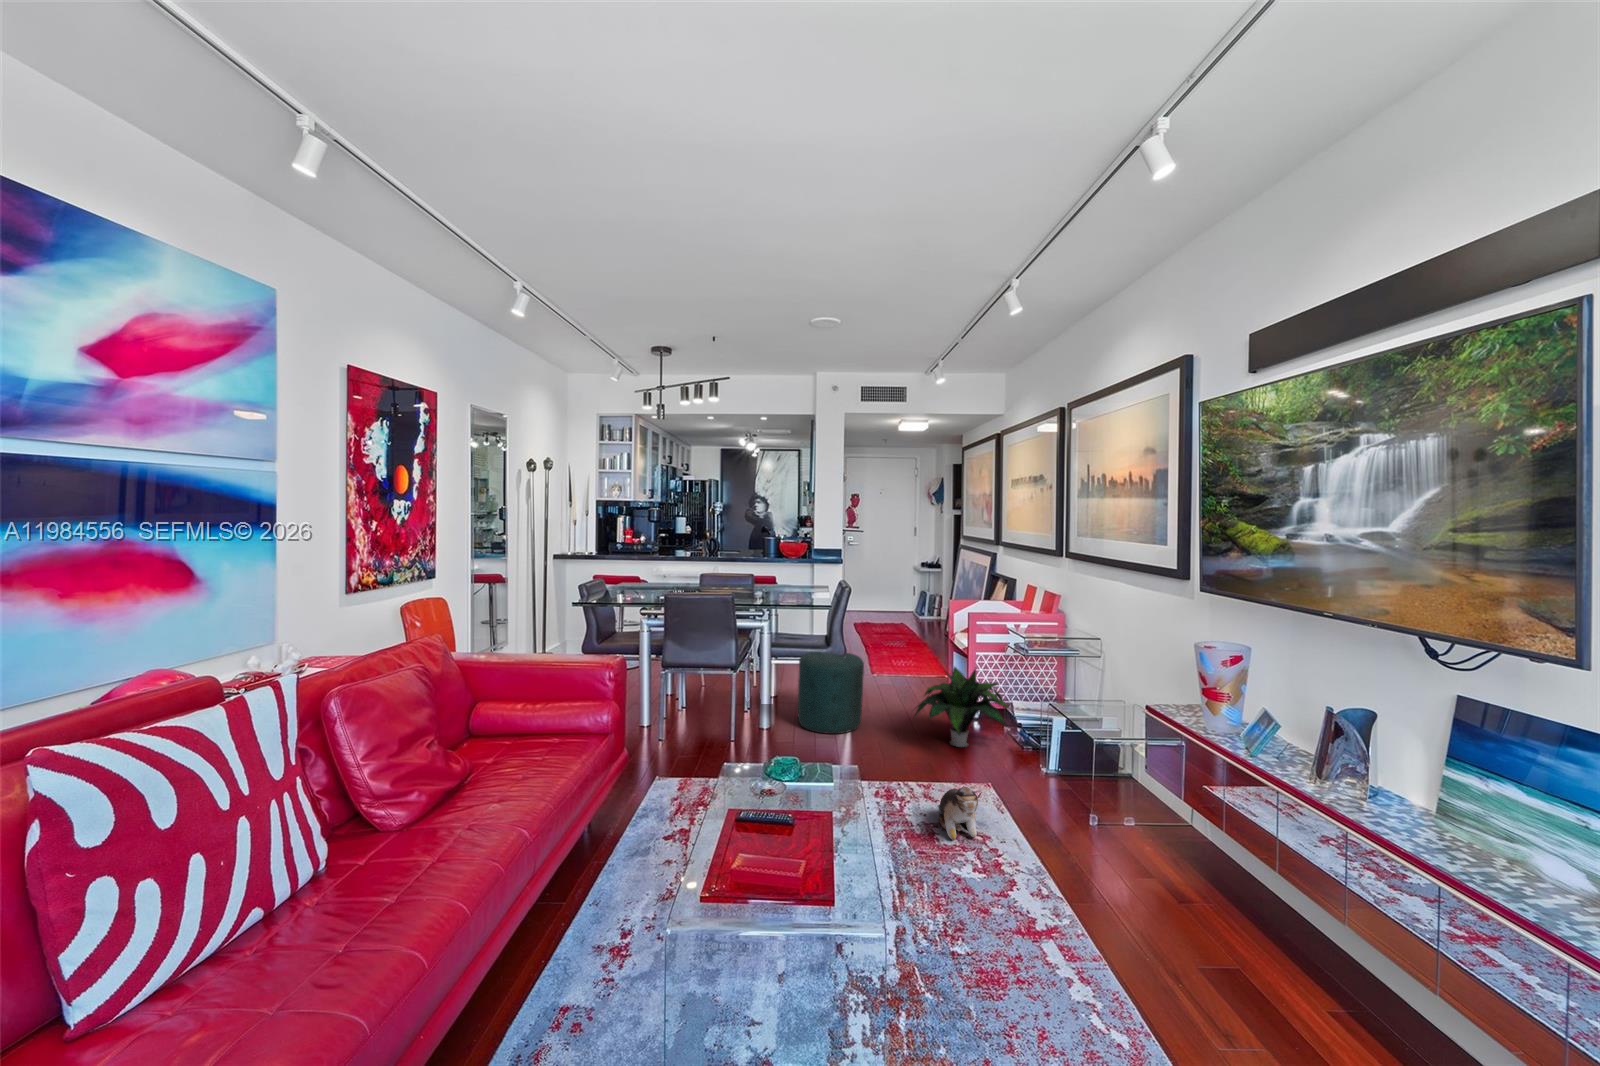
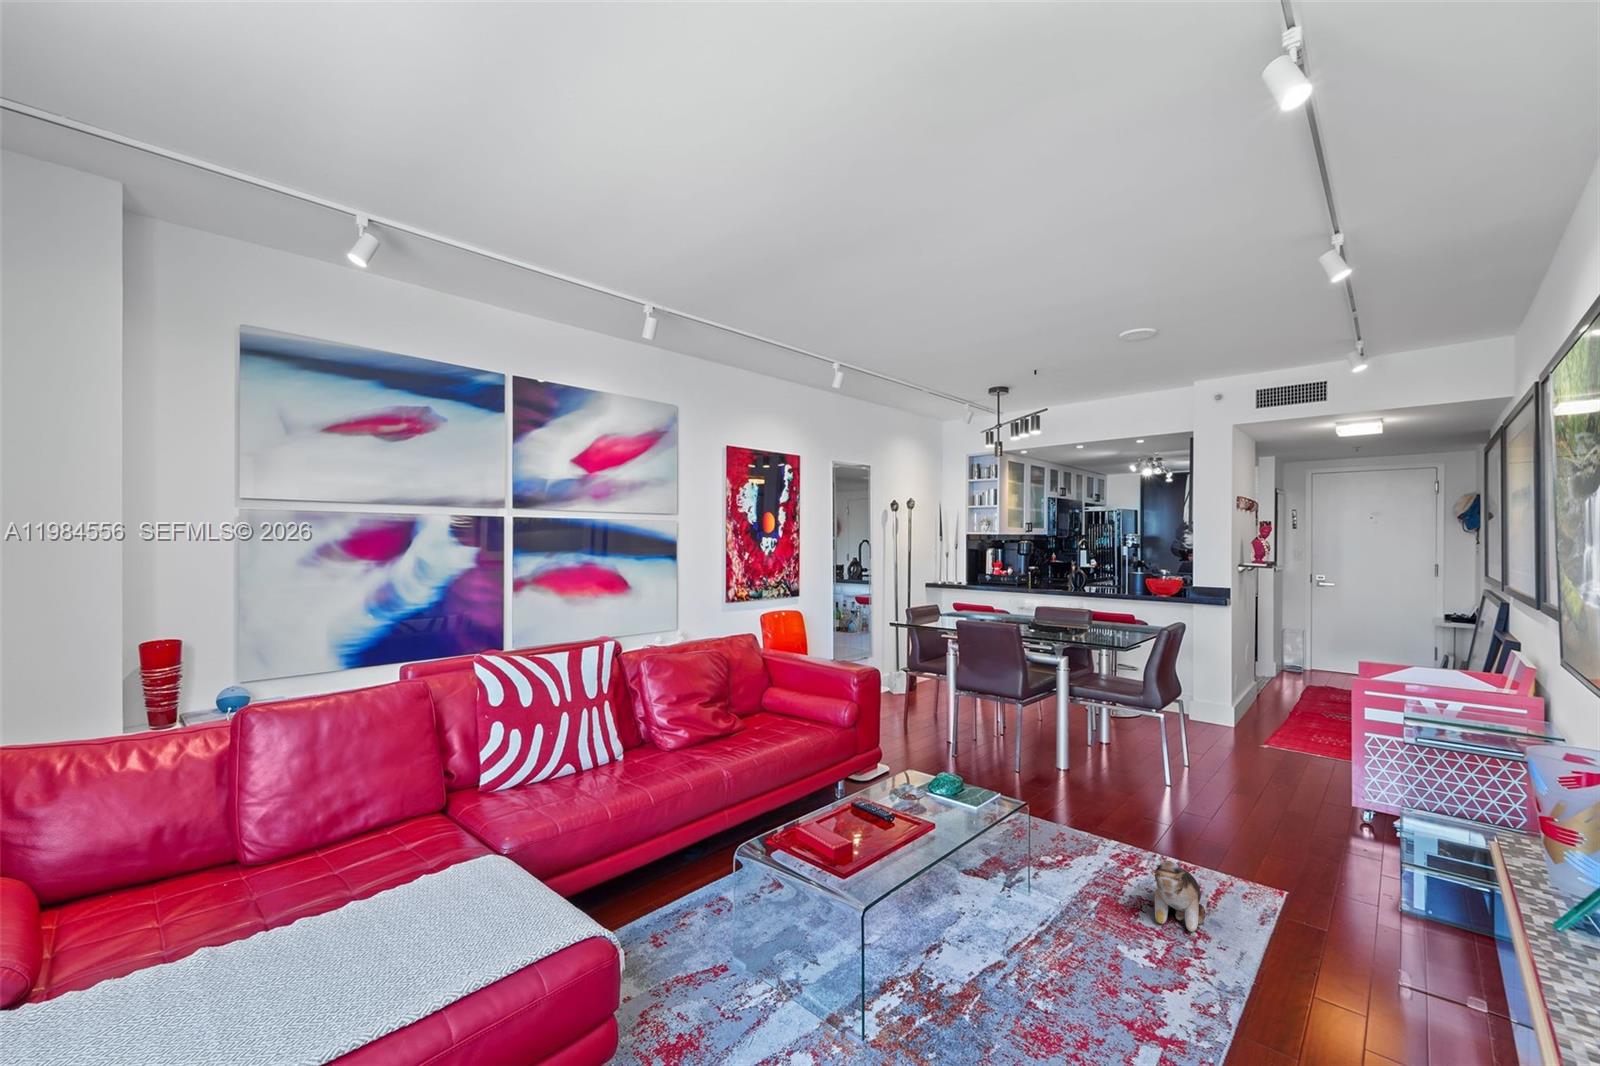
ottoman: present [798,652,864,734] -> none [1096,696,1179,795]
potted plant: present [915,667,1011,747] -> none [1219,735,1396,849]

